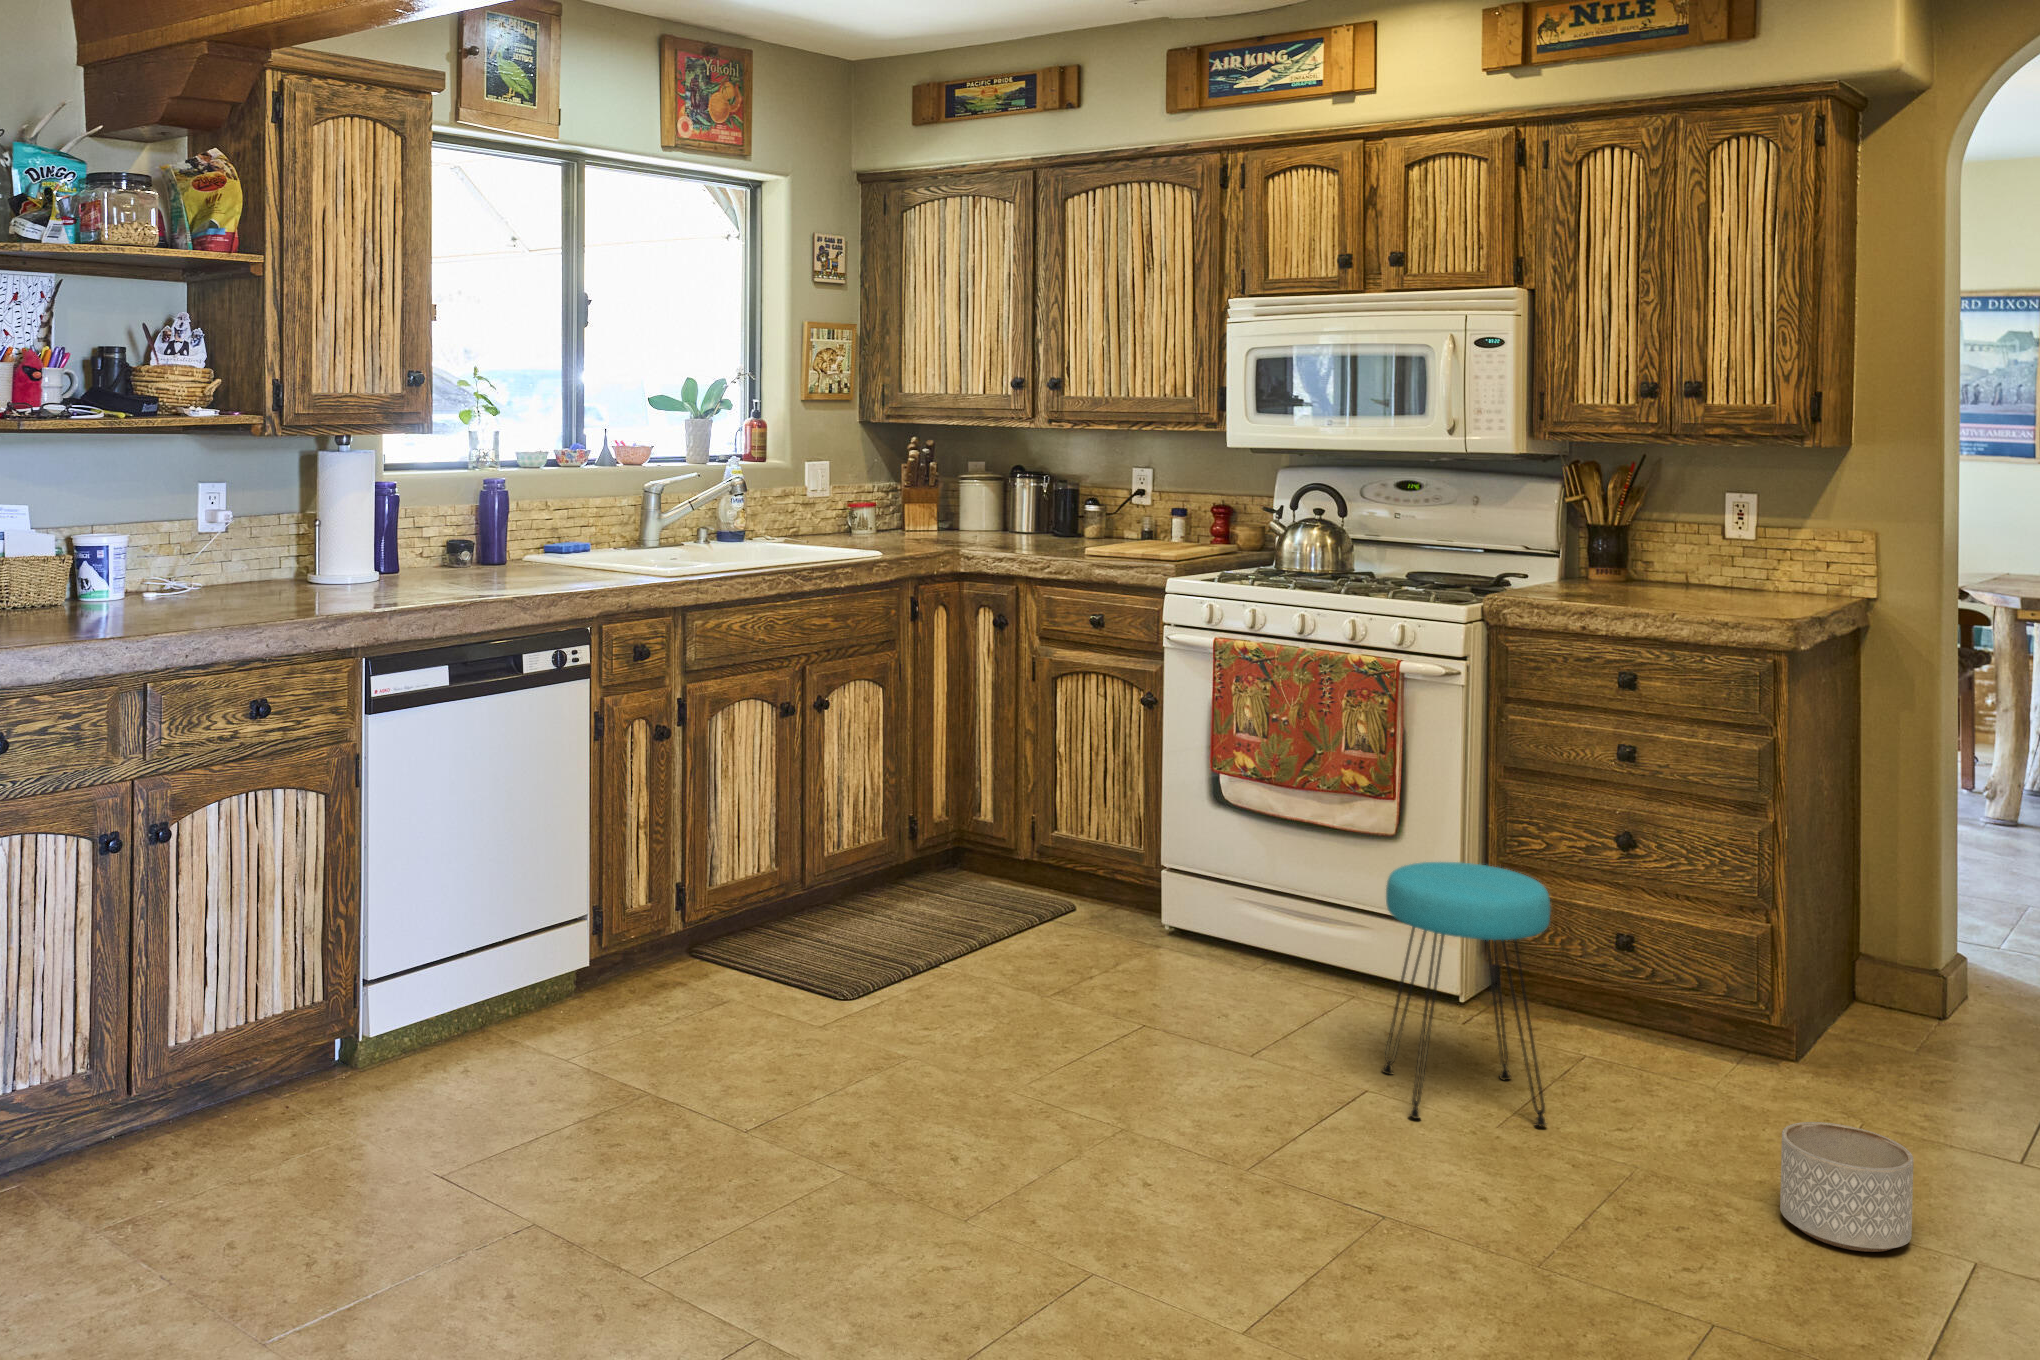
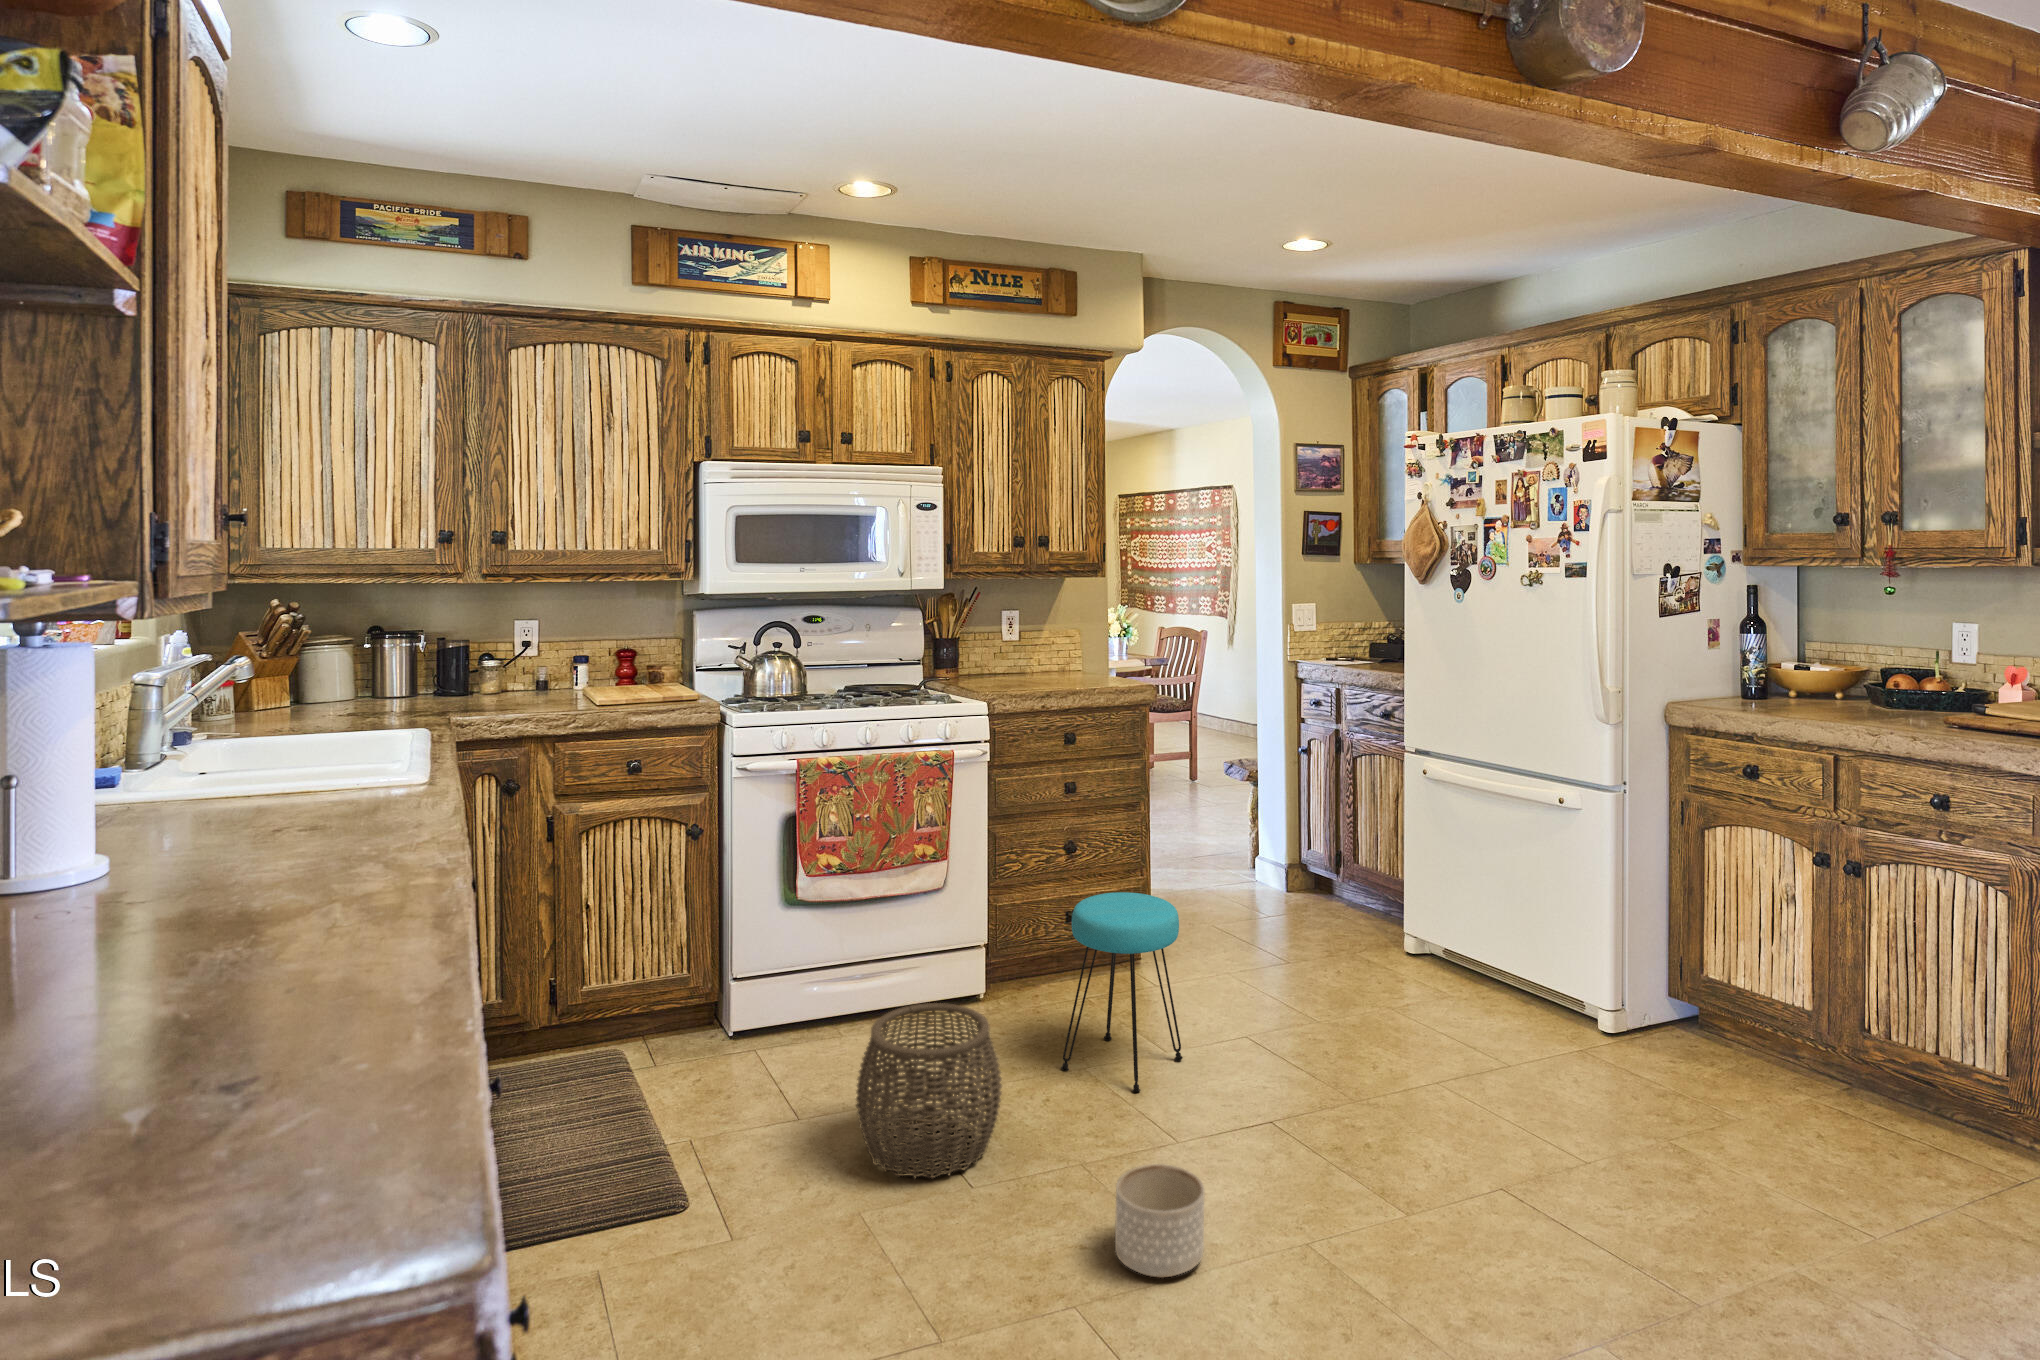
woven basket: none [1030,891,1201,1073] -> present [856,1003,1002,1178]
planter: present [1780,1122,1913,1252] -> present [1115,1164,1204,1278]

